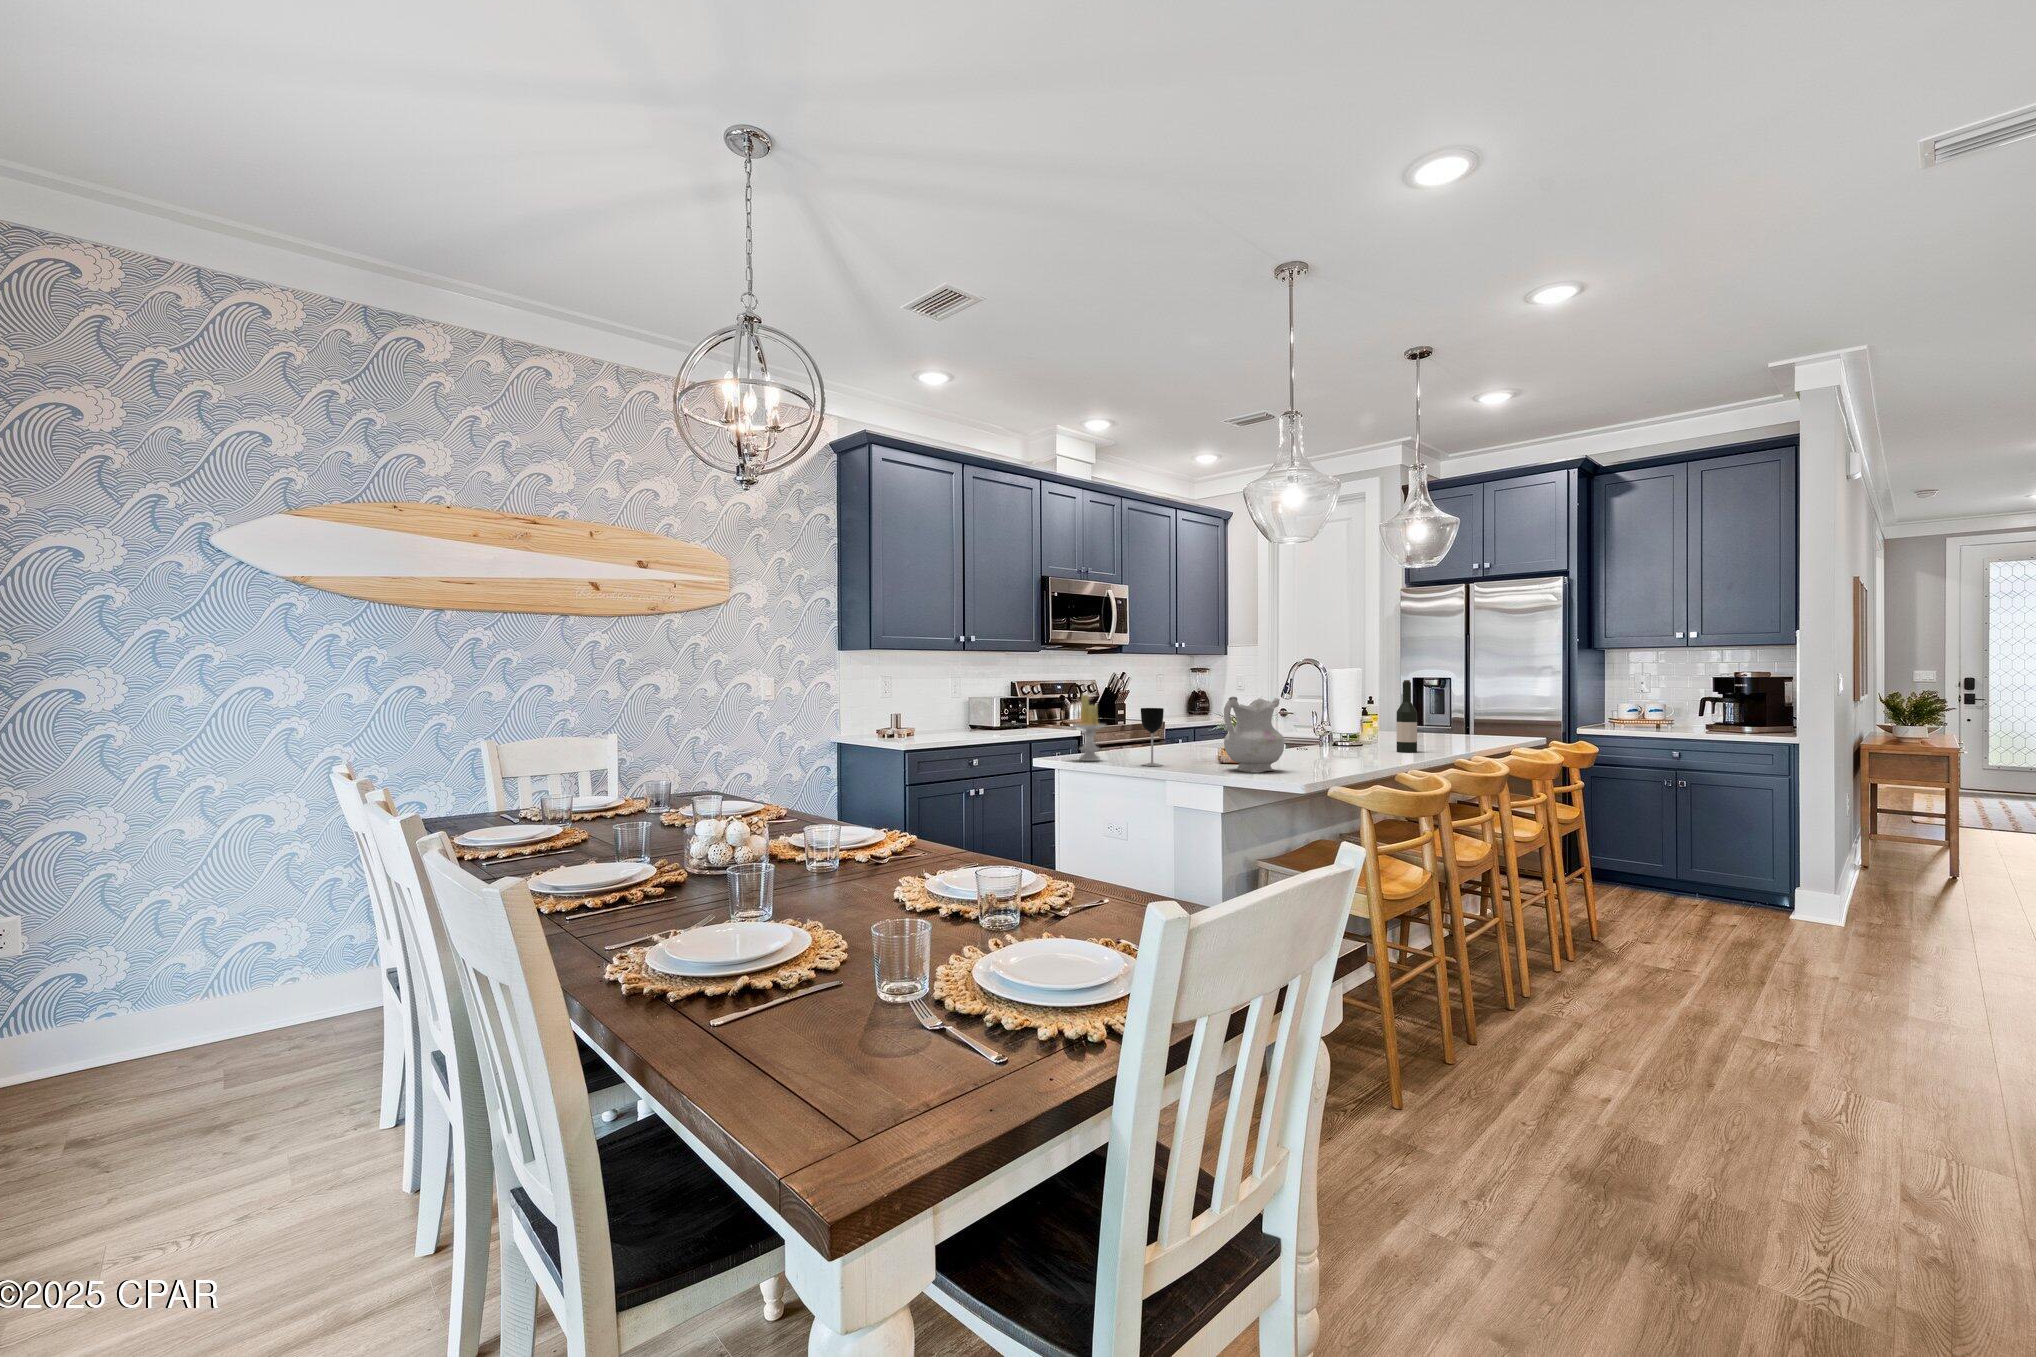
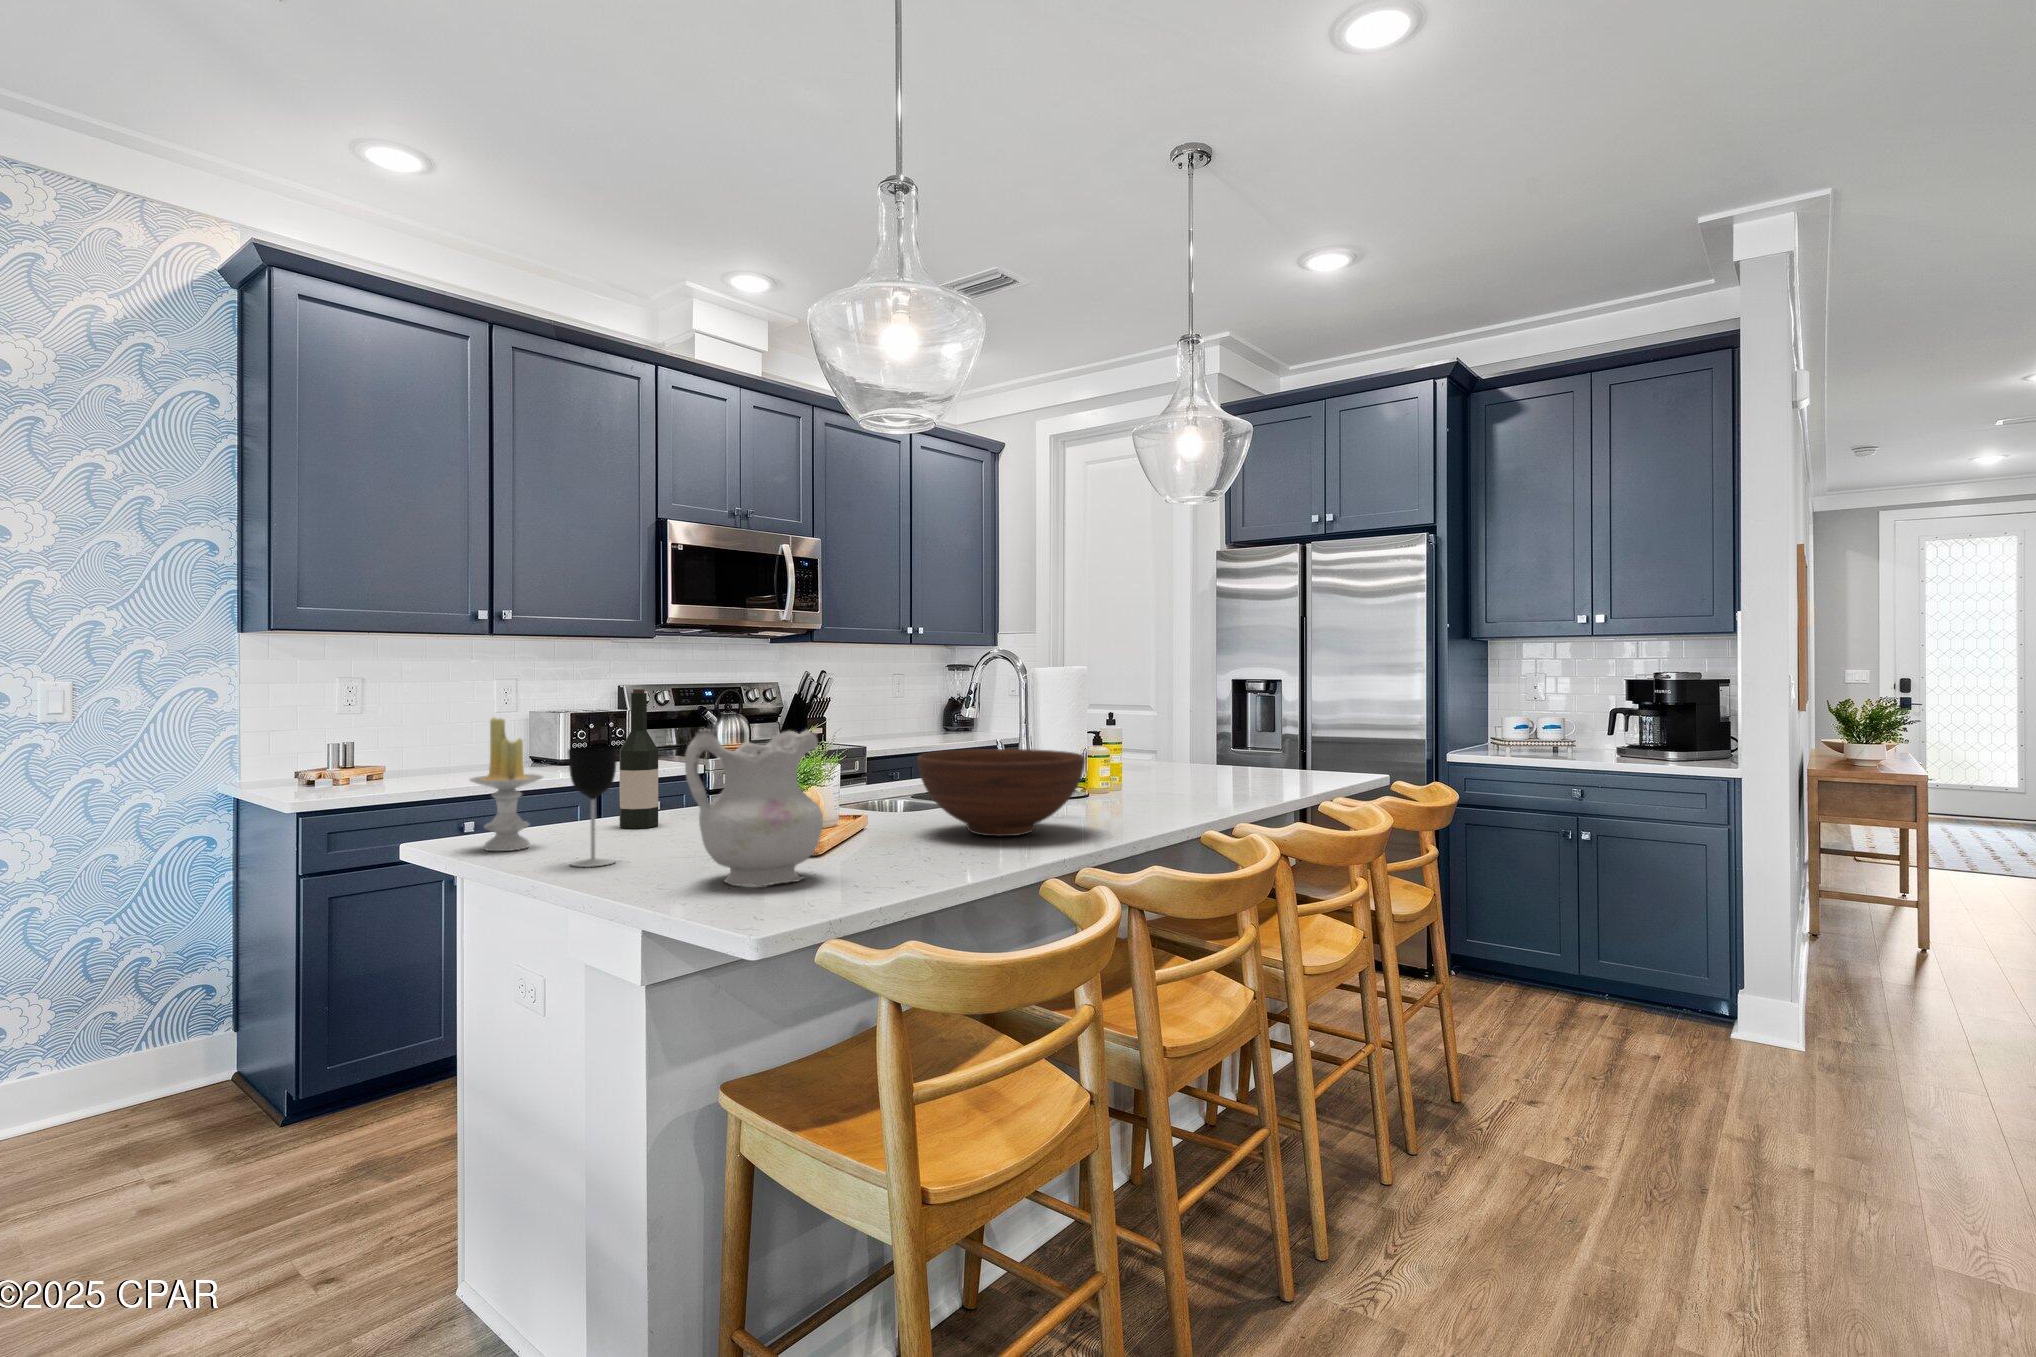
wine bottle: present [1397,680,1417,752] -> present [620,689,658,829]
fruit bowl: none [1291,714,1388,759] -> present [917,749,1085,836]

